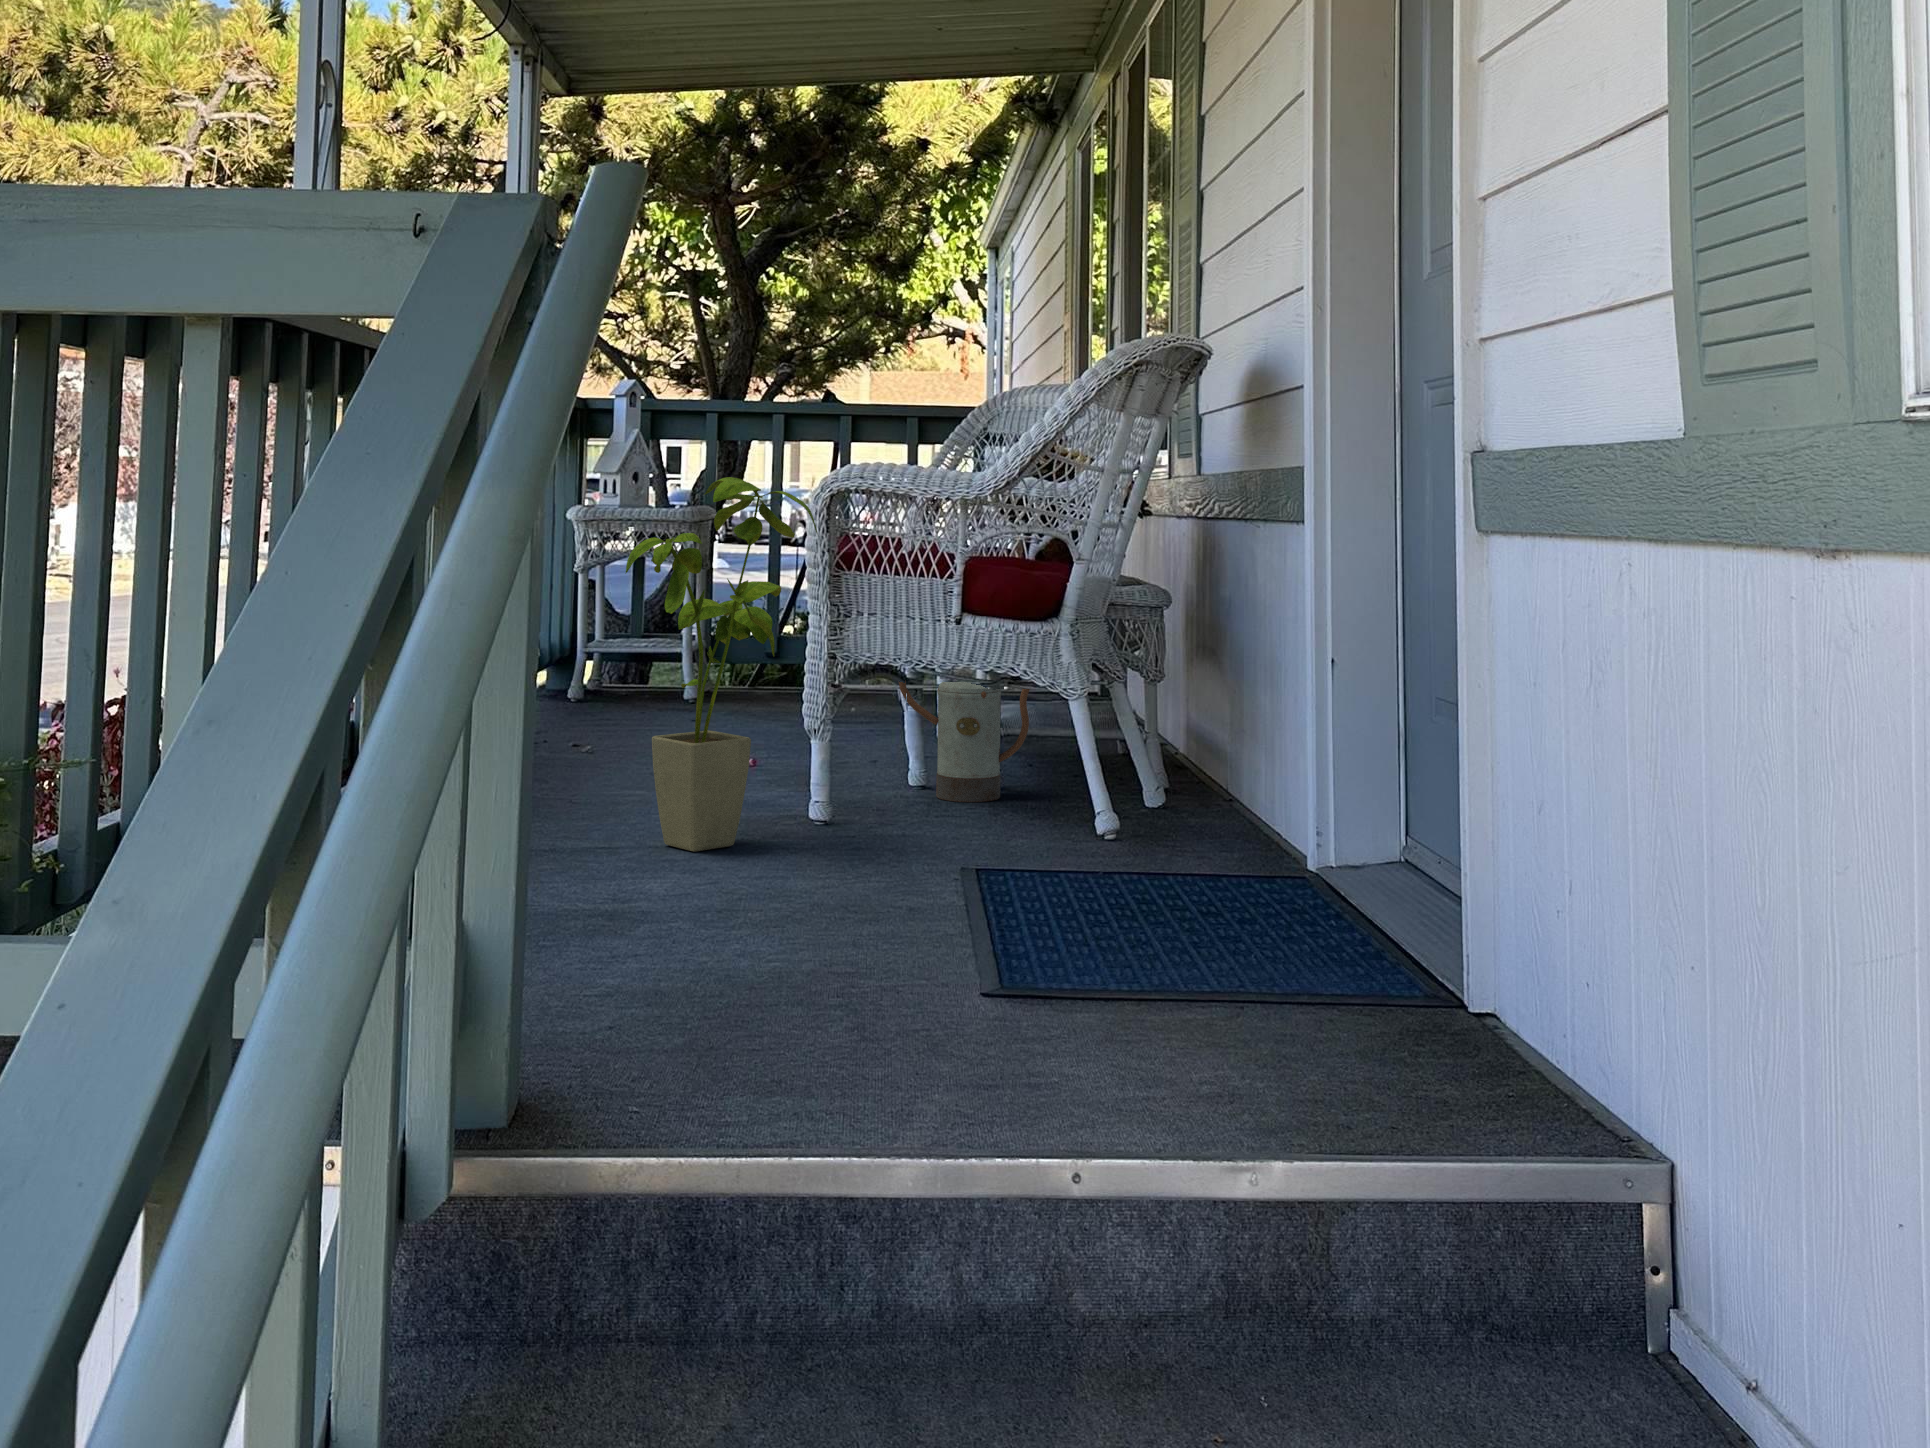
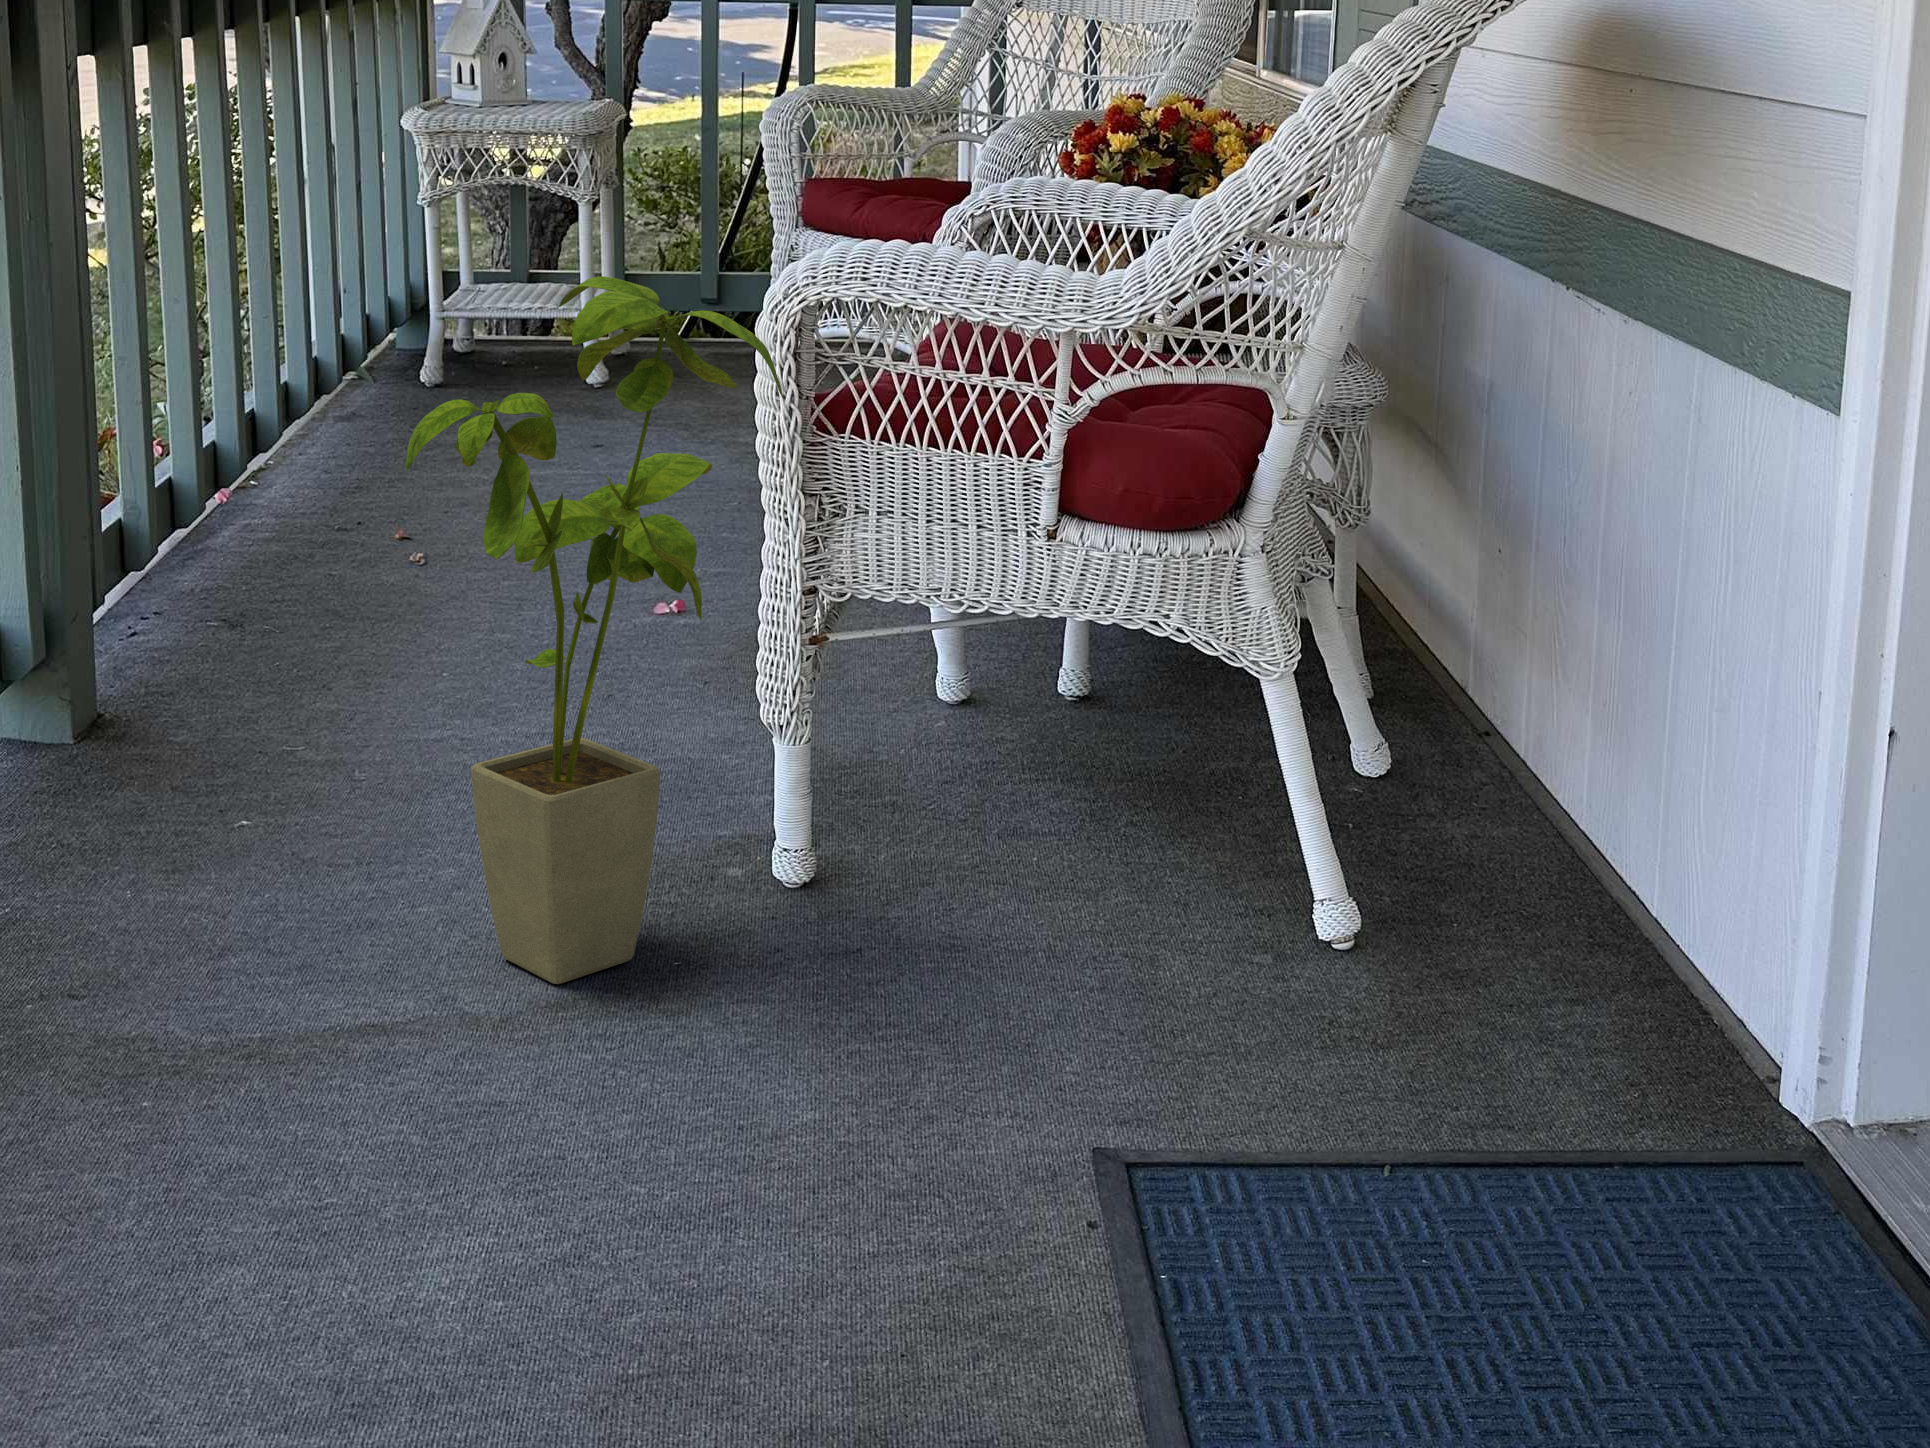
watering can: present [899,682,1030,802] -> none [921,482,1182,780]

